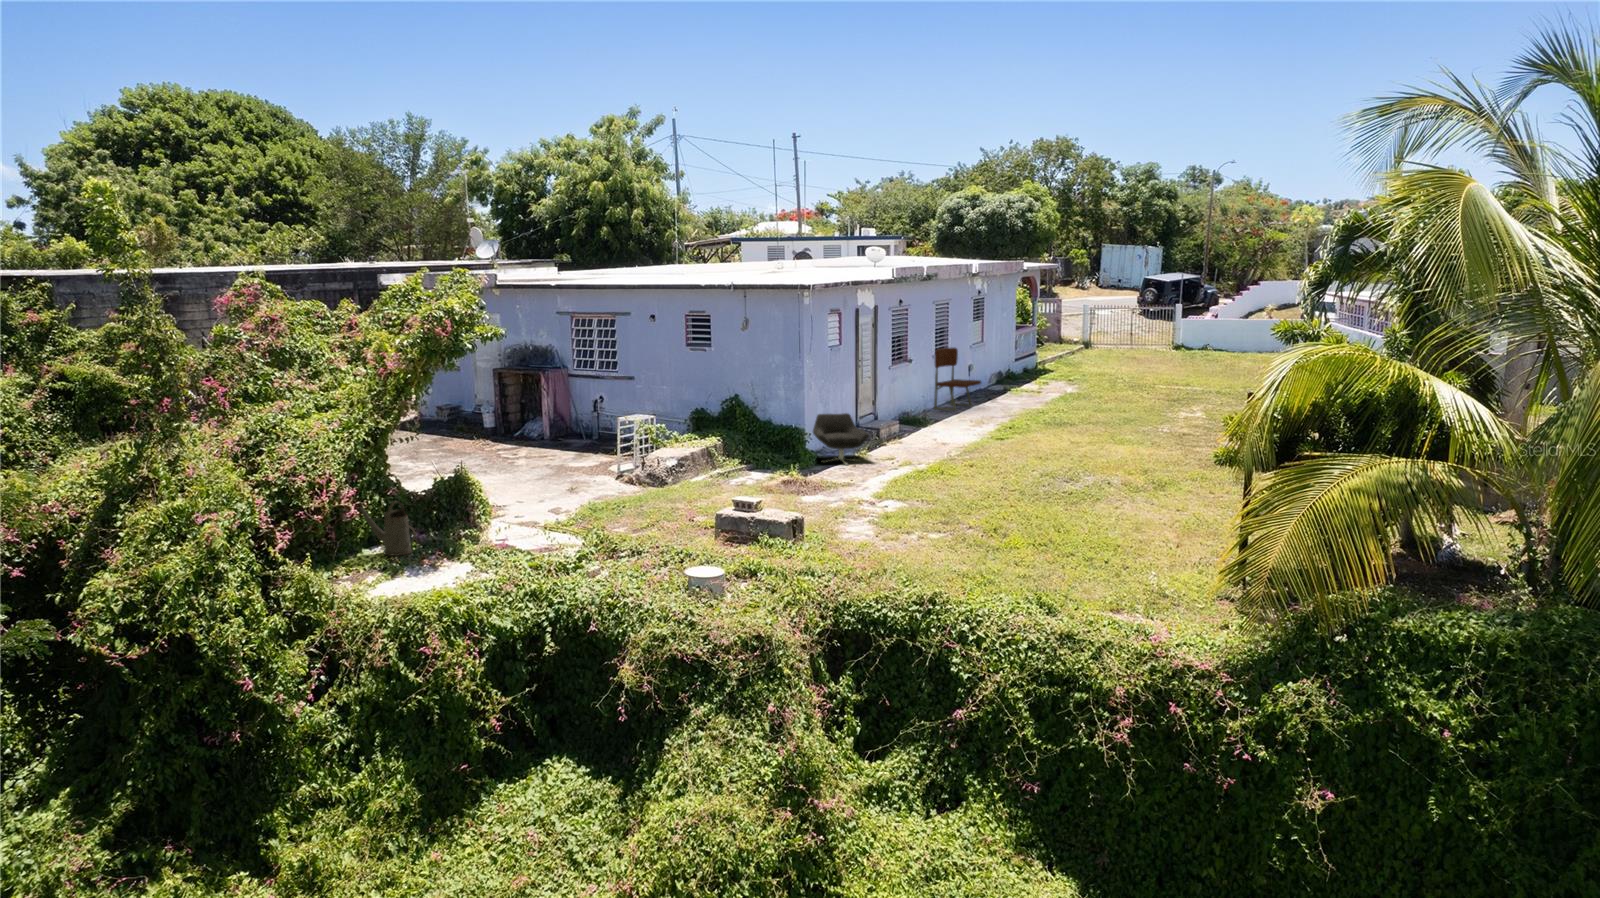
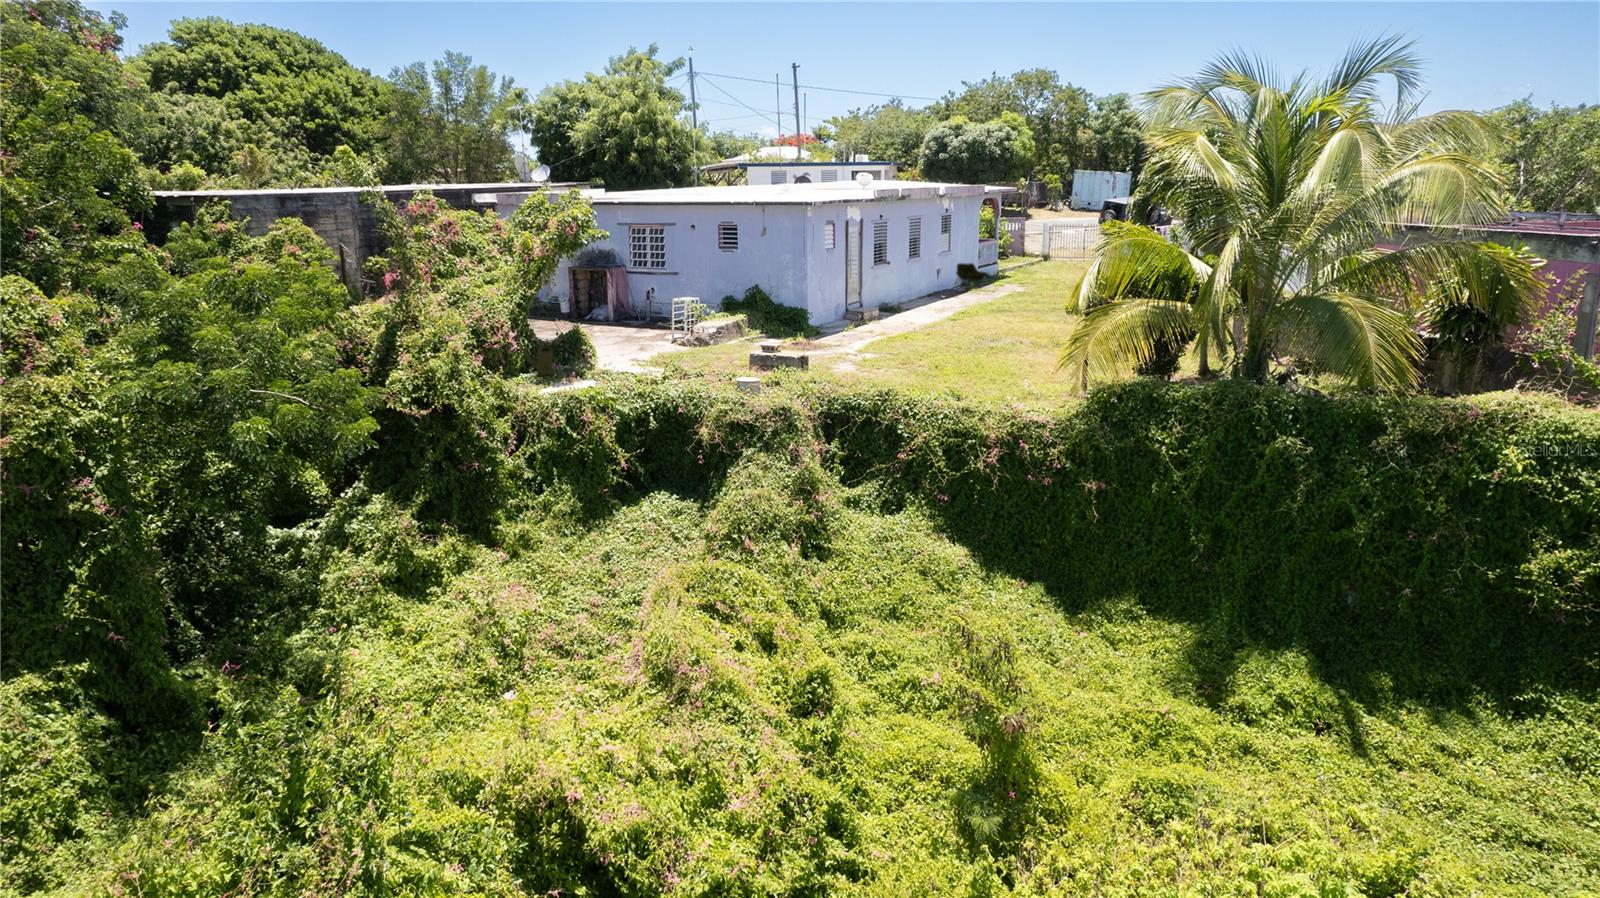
bench: present [934,348,981,411] -> none [908,253,946,303]
lounge chair: present [813,413,869,464] -> present [956,263,987,288]

